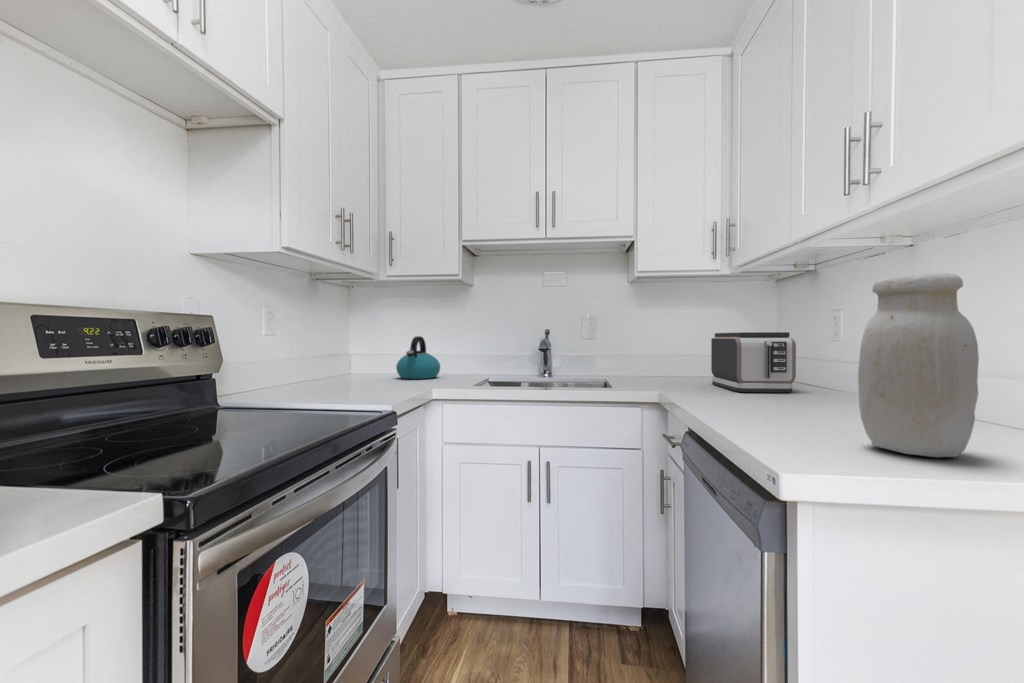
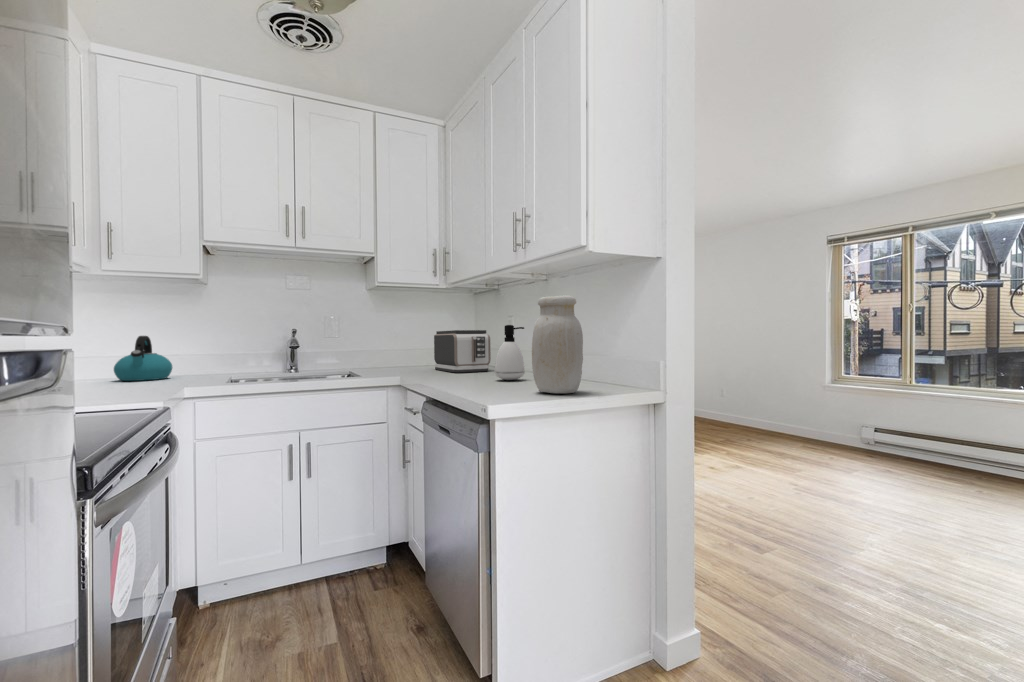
soap dispenser: none [796,326,852,413] -> present [495,325,525,380]

